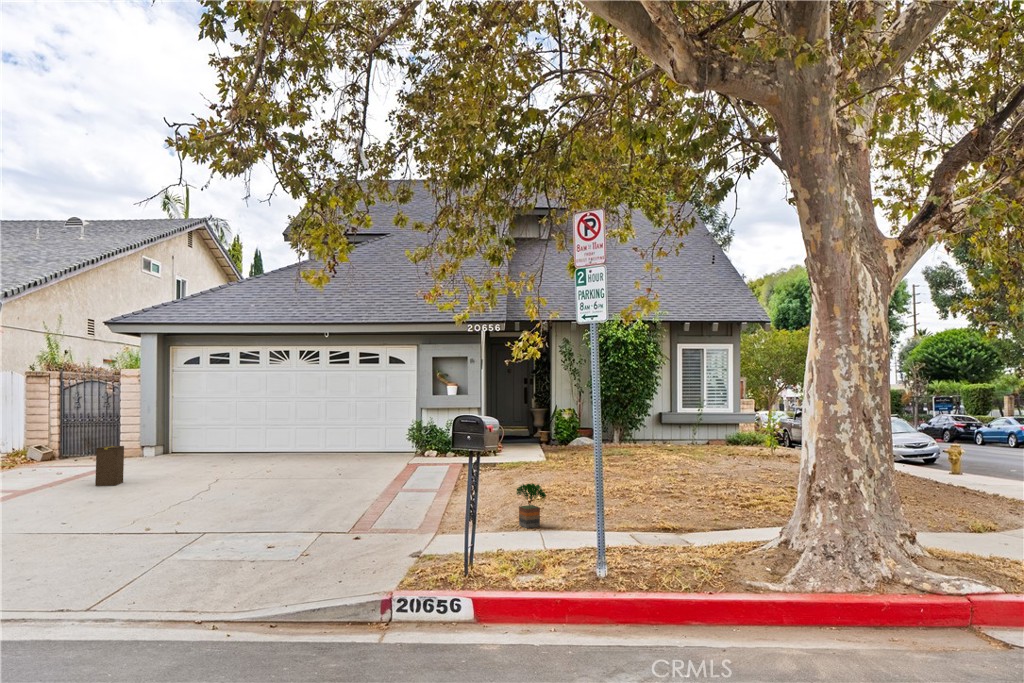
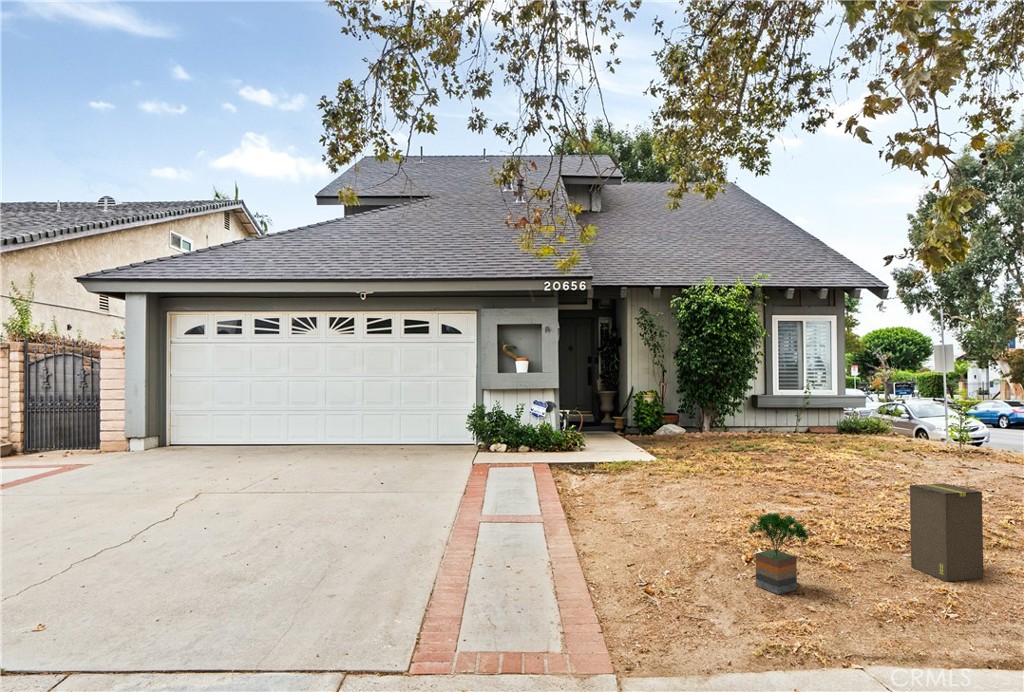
cardboard box: present [95,446,124,486] -> present [910,484,984,581]

